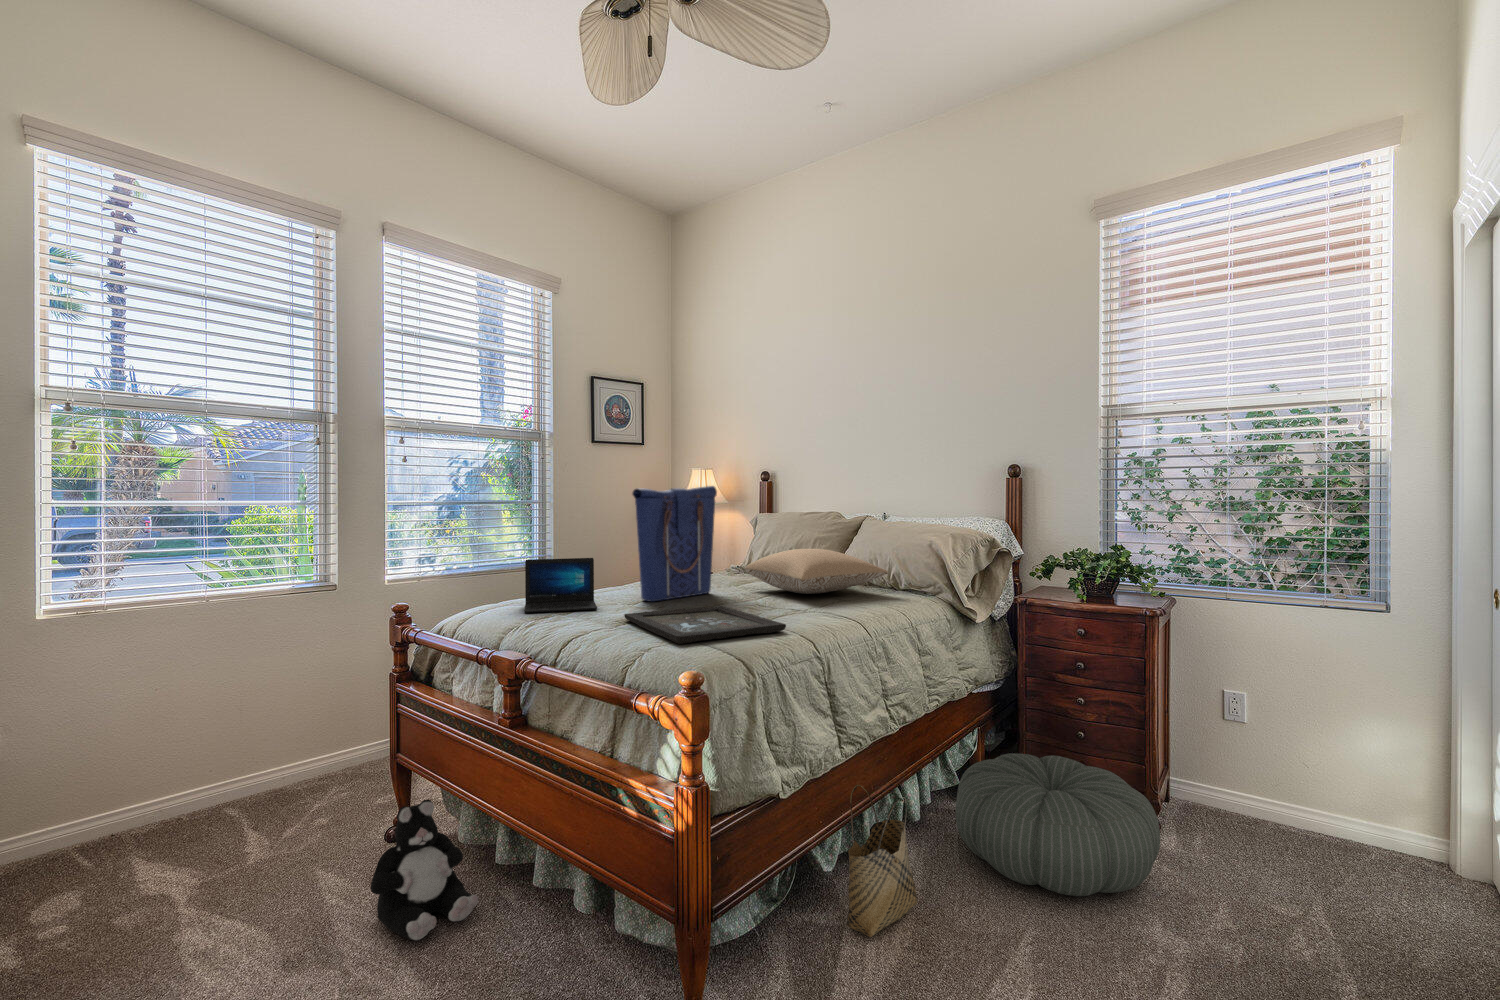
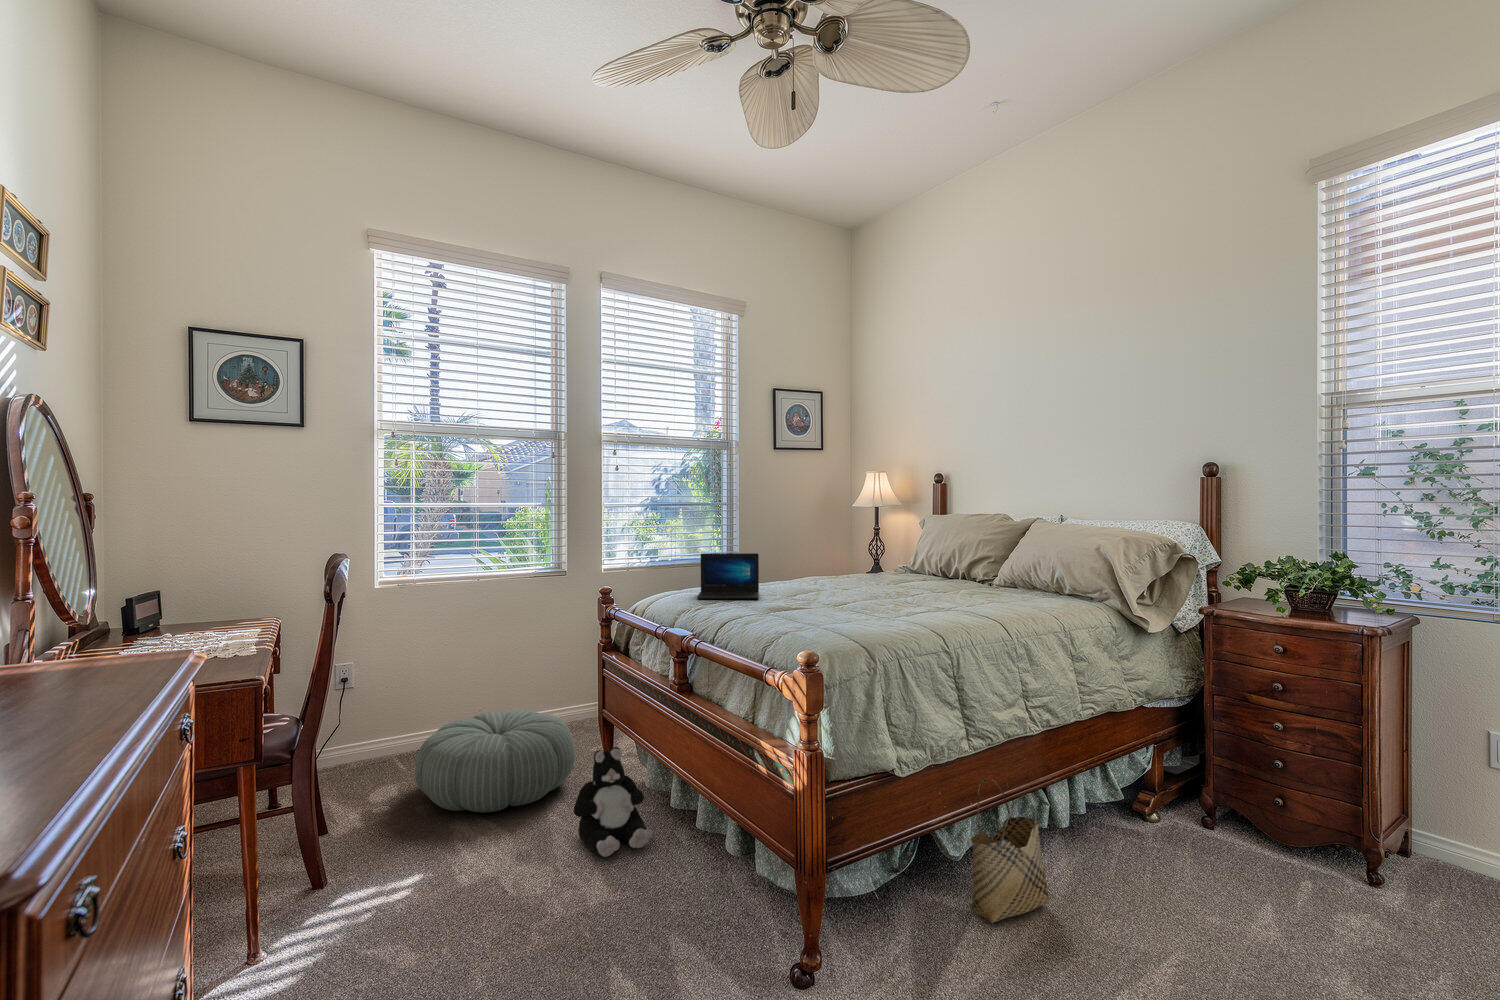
tote bag: present [633,486,717,602] -> none [793,489,875,595]
pillow: present [745,549,888,594] -> none [904,551,1049,594]
tray: present [624,606,786,644] -> none [777,601,918,630]
pouf: present [955,753,1160,896] -> present [415,710,575,813]

